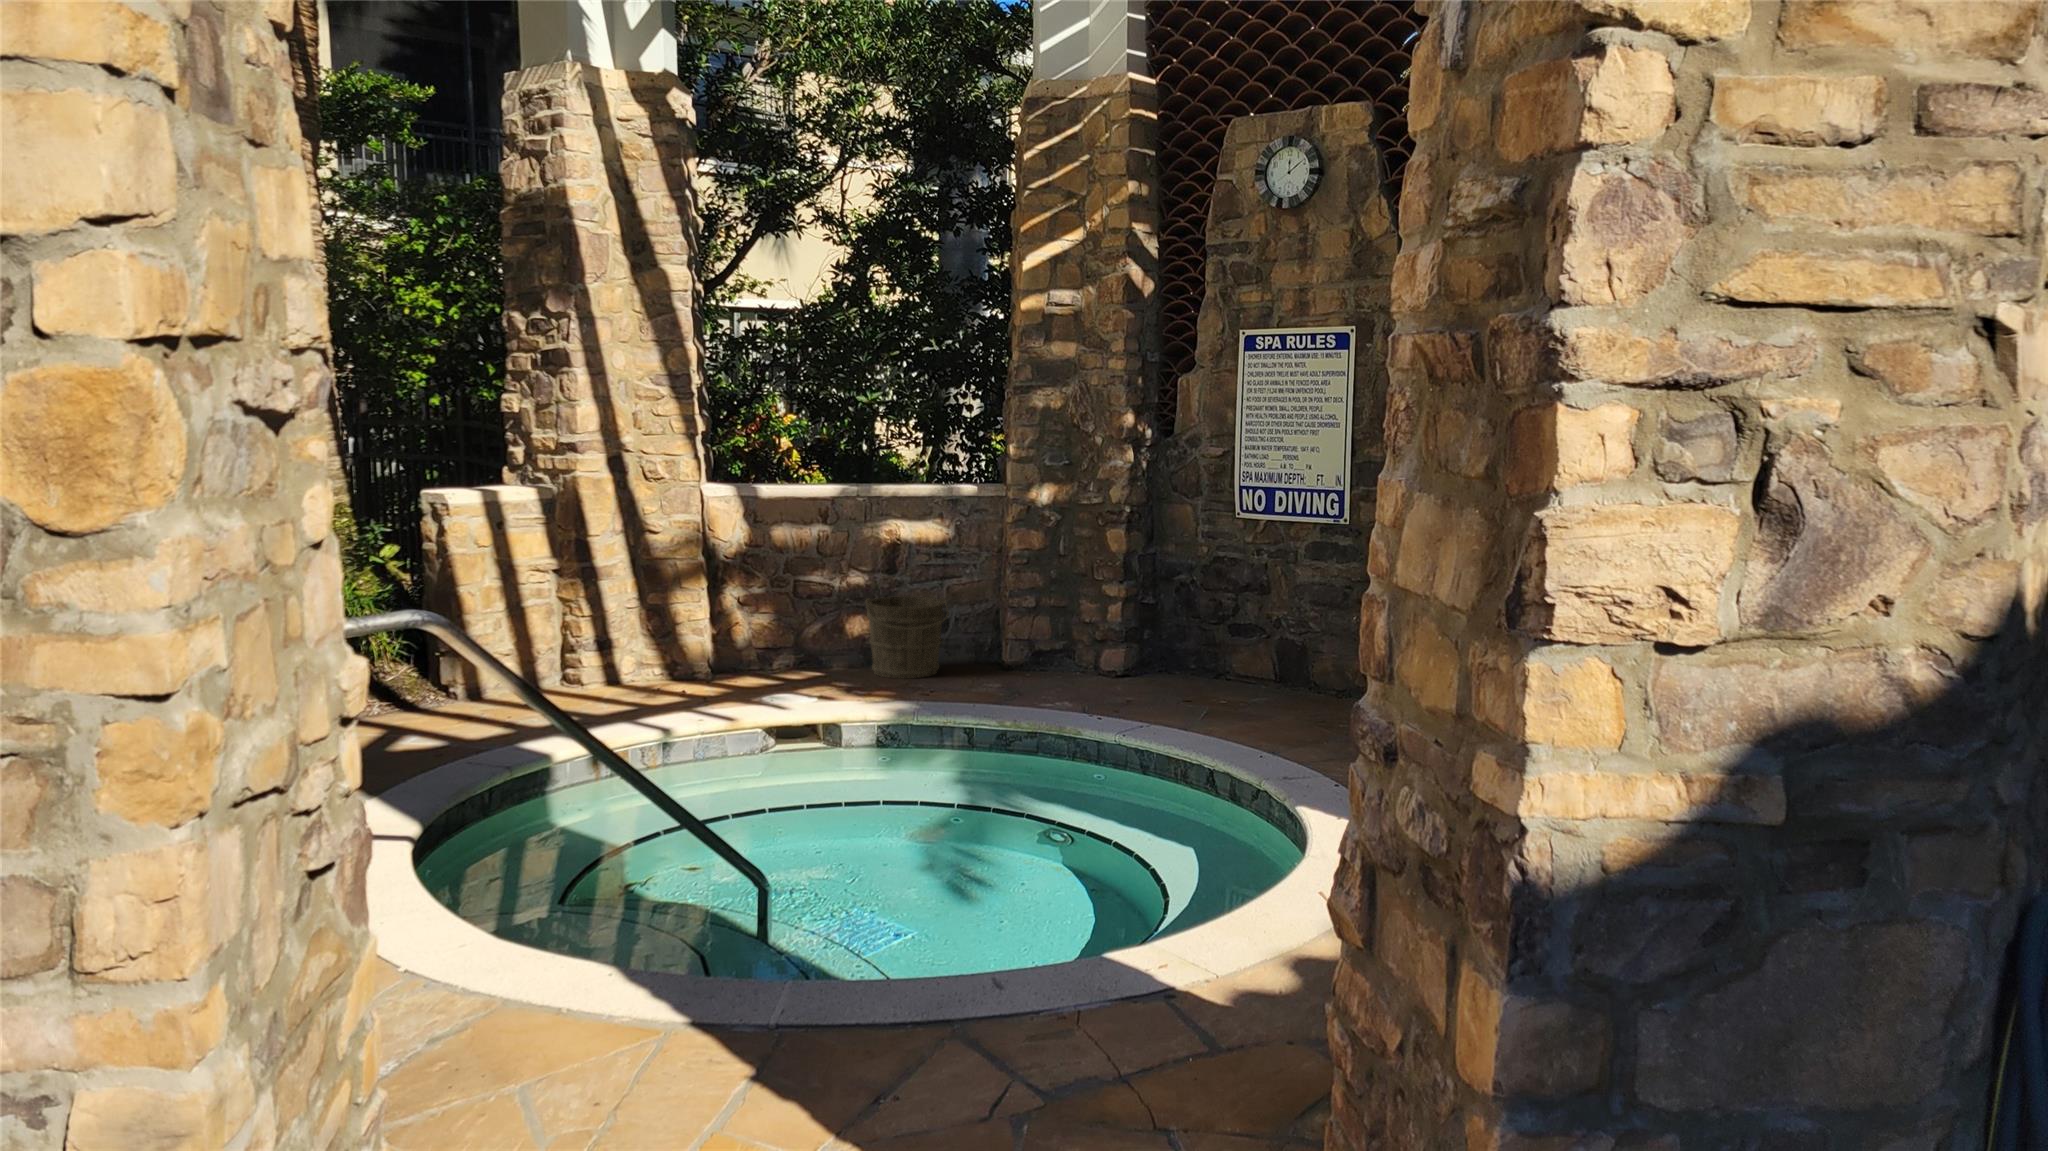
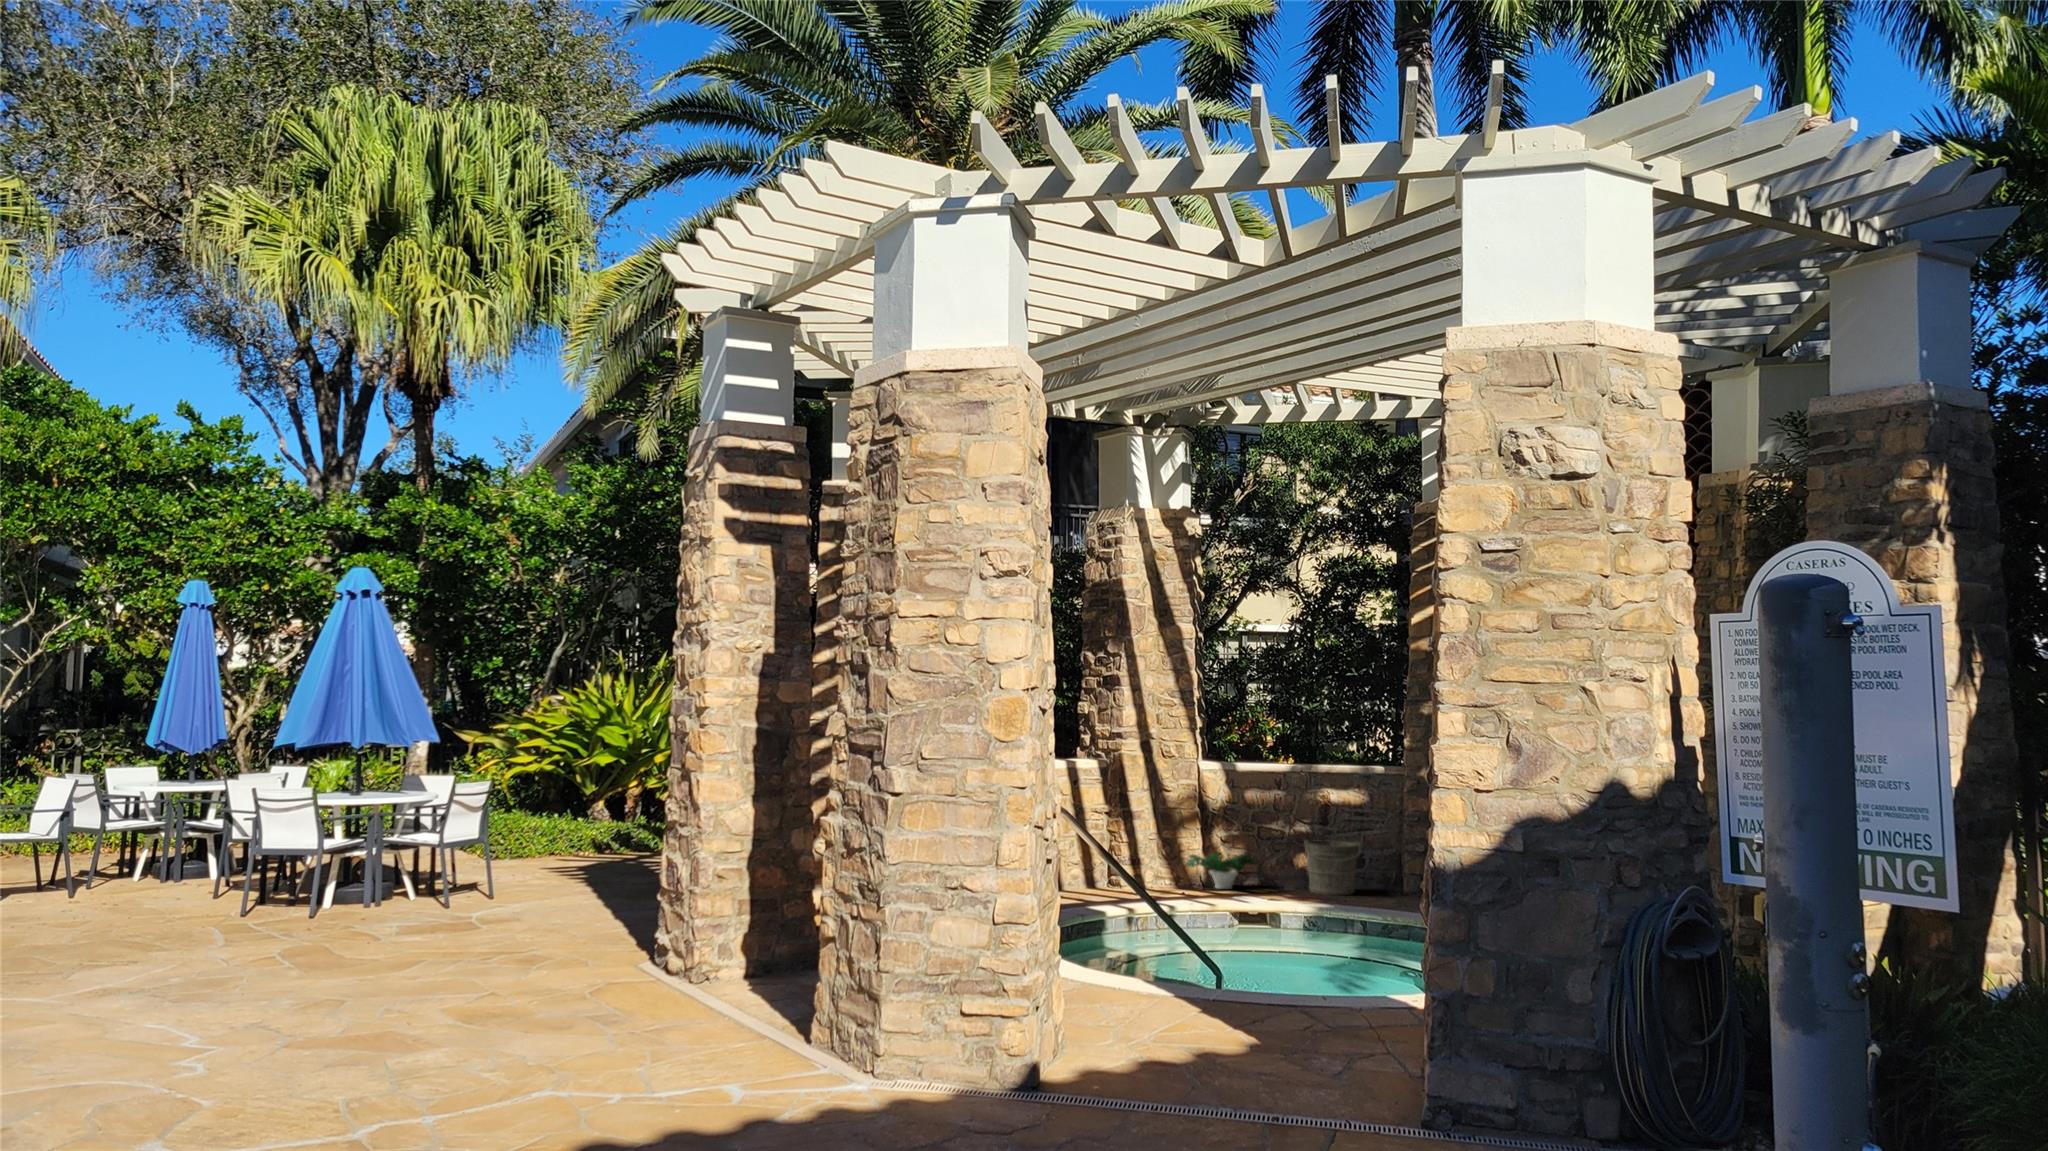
potted plant: none [685,621,803,678] -> present [1186,852,1262,889]

